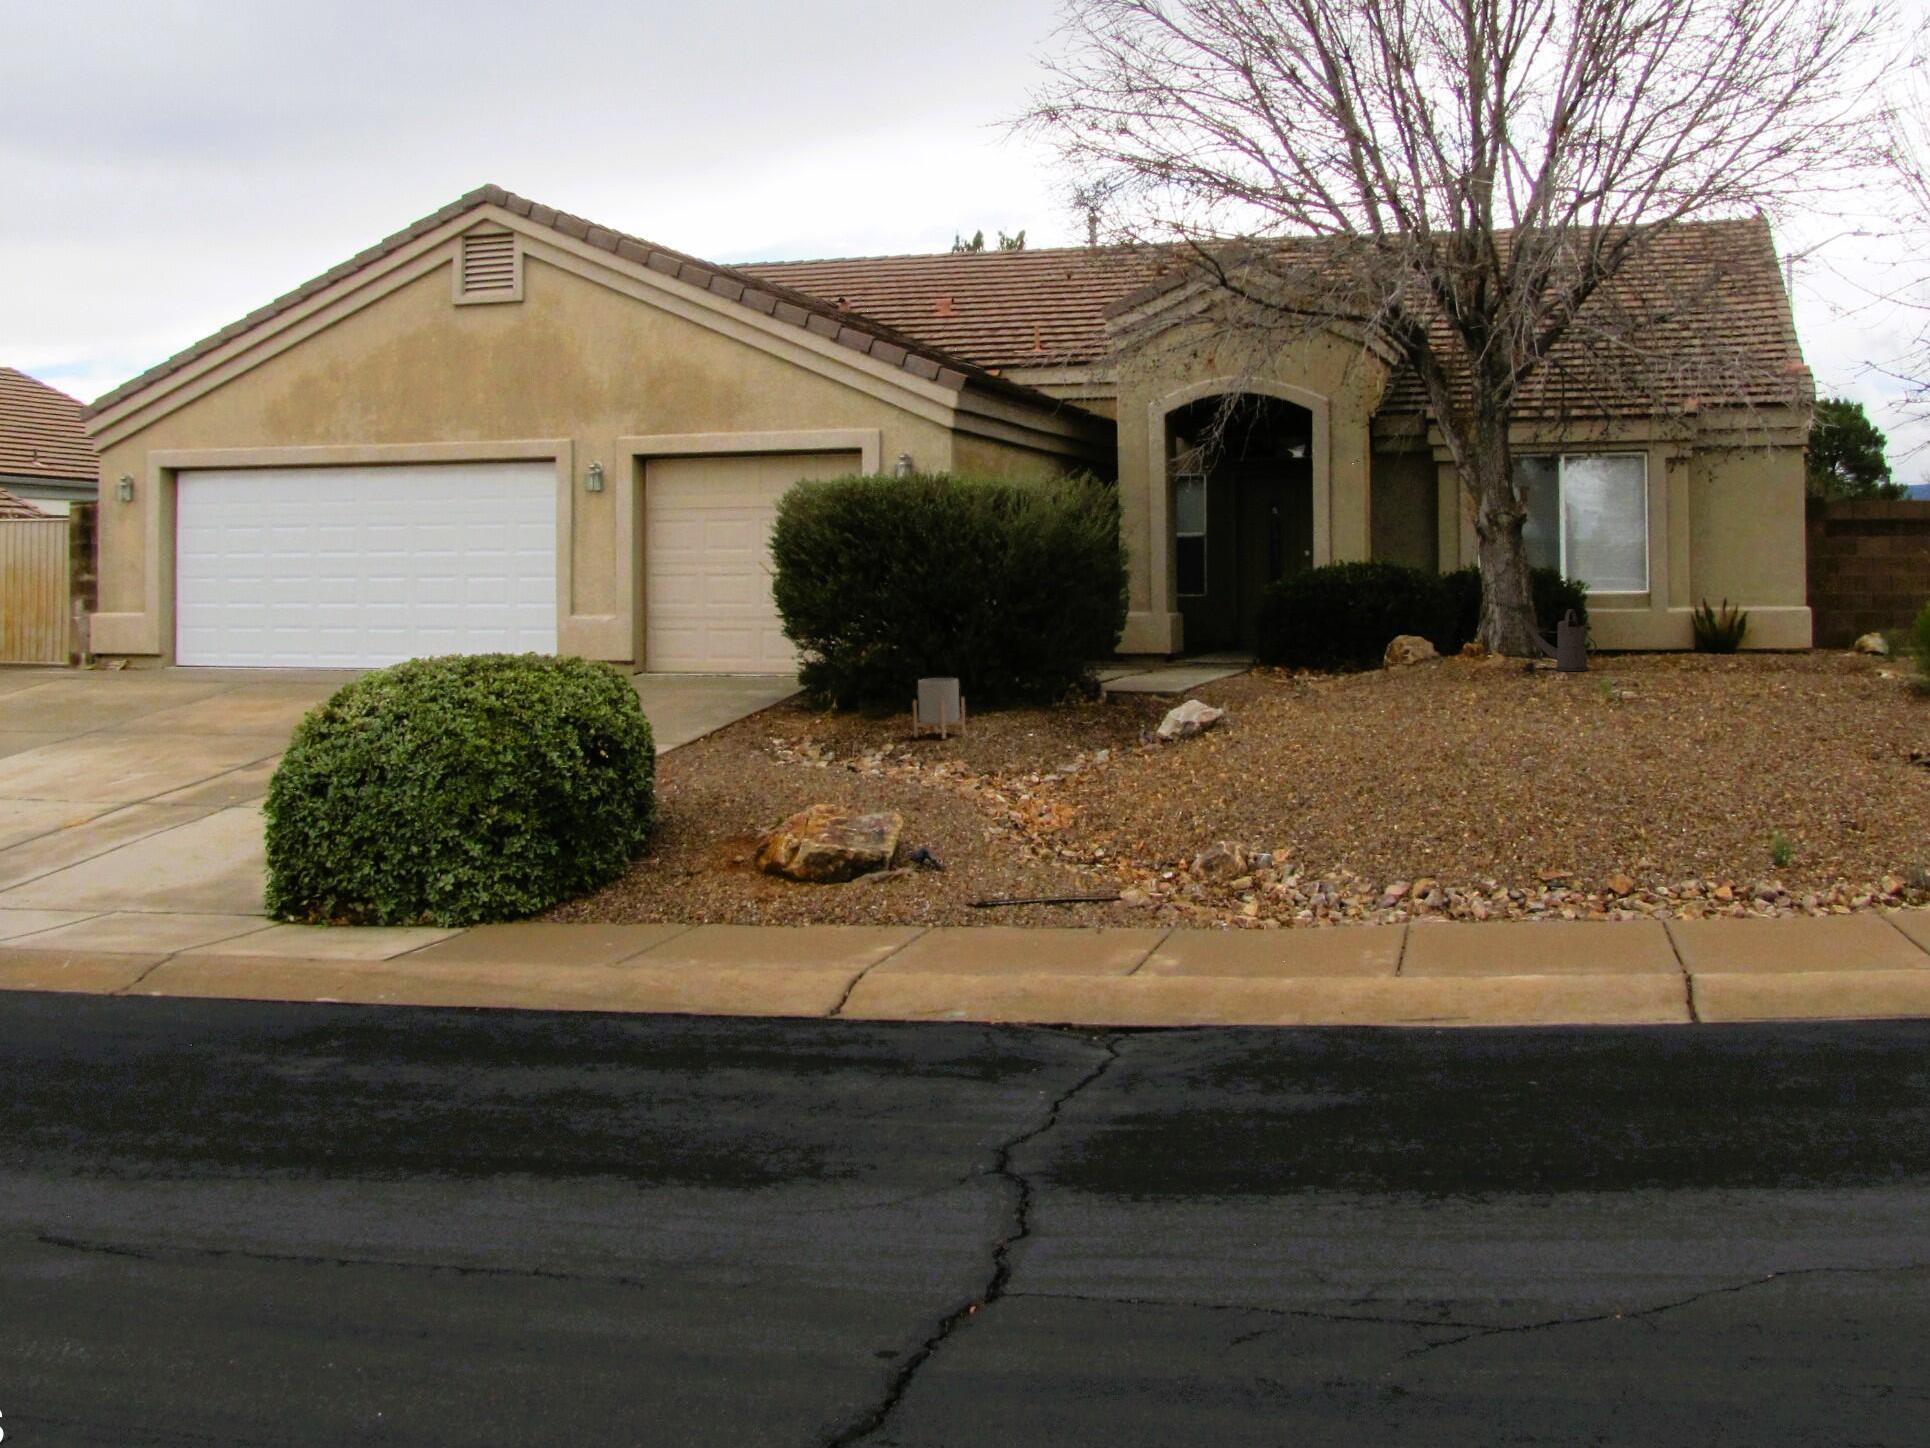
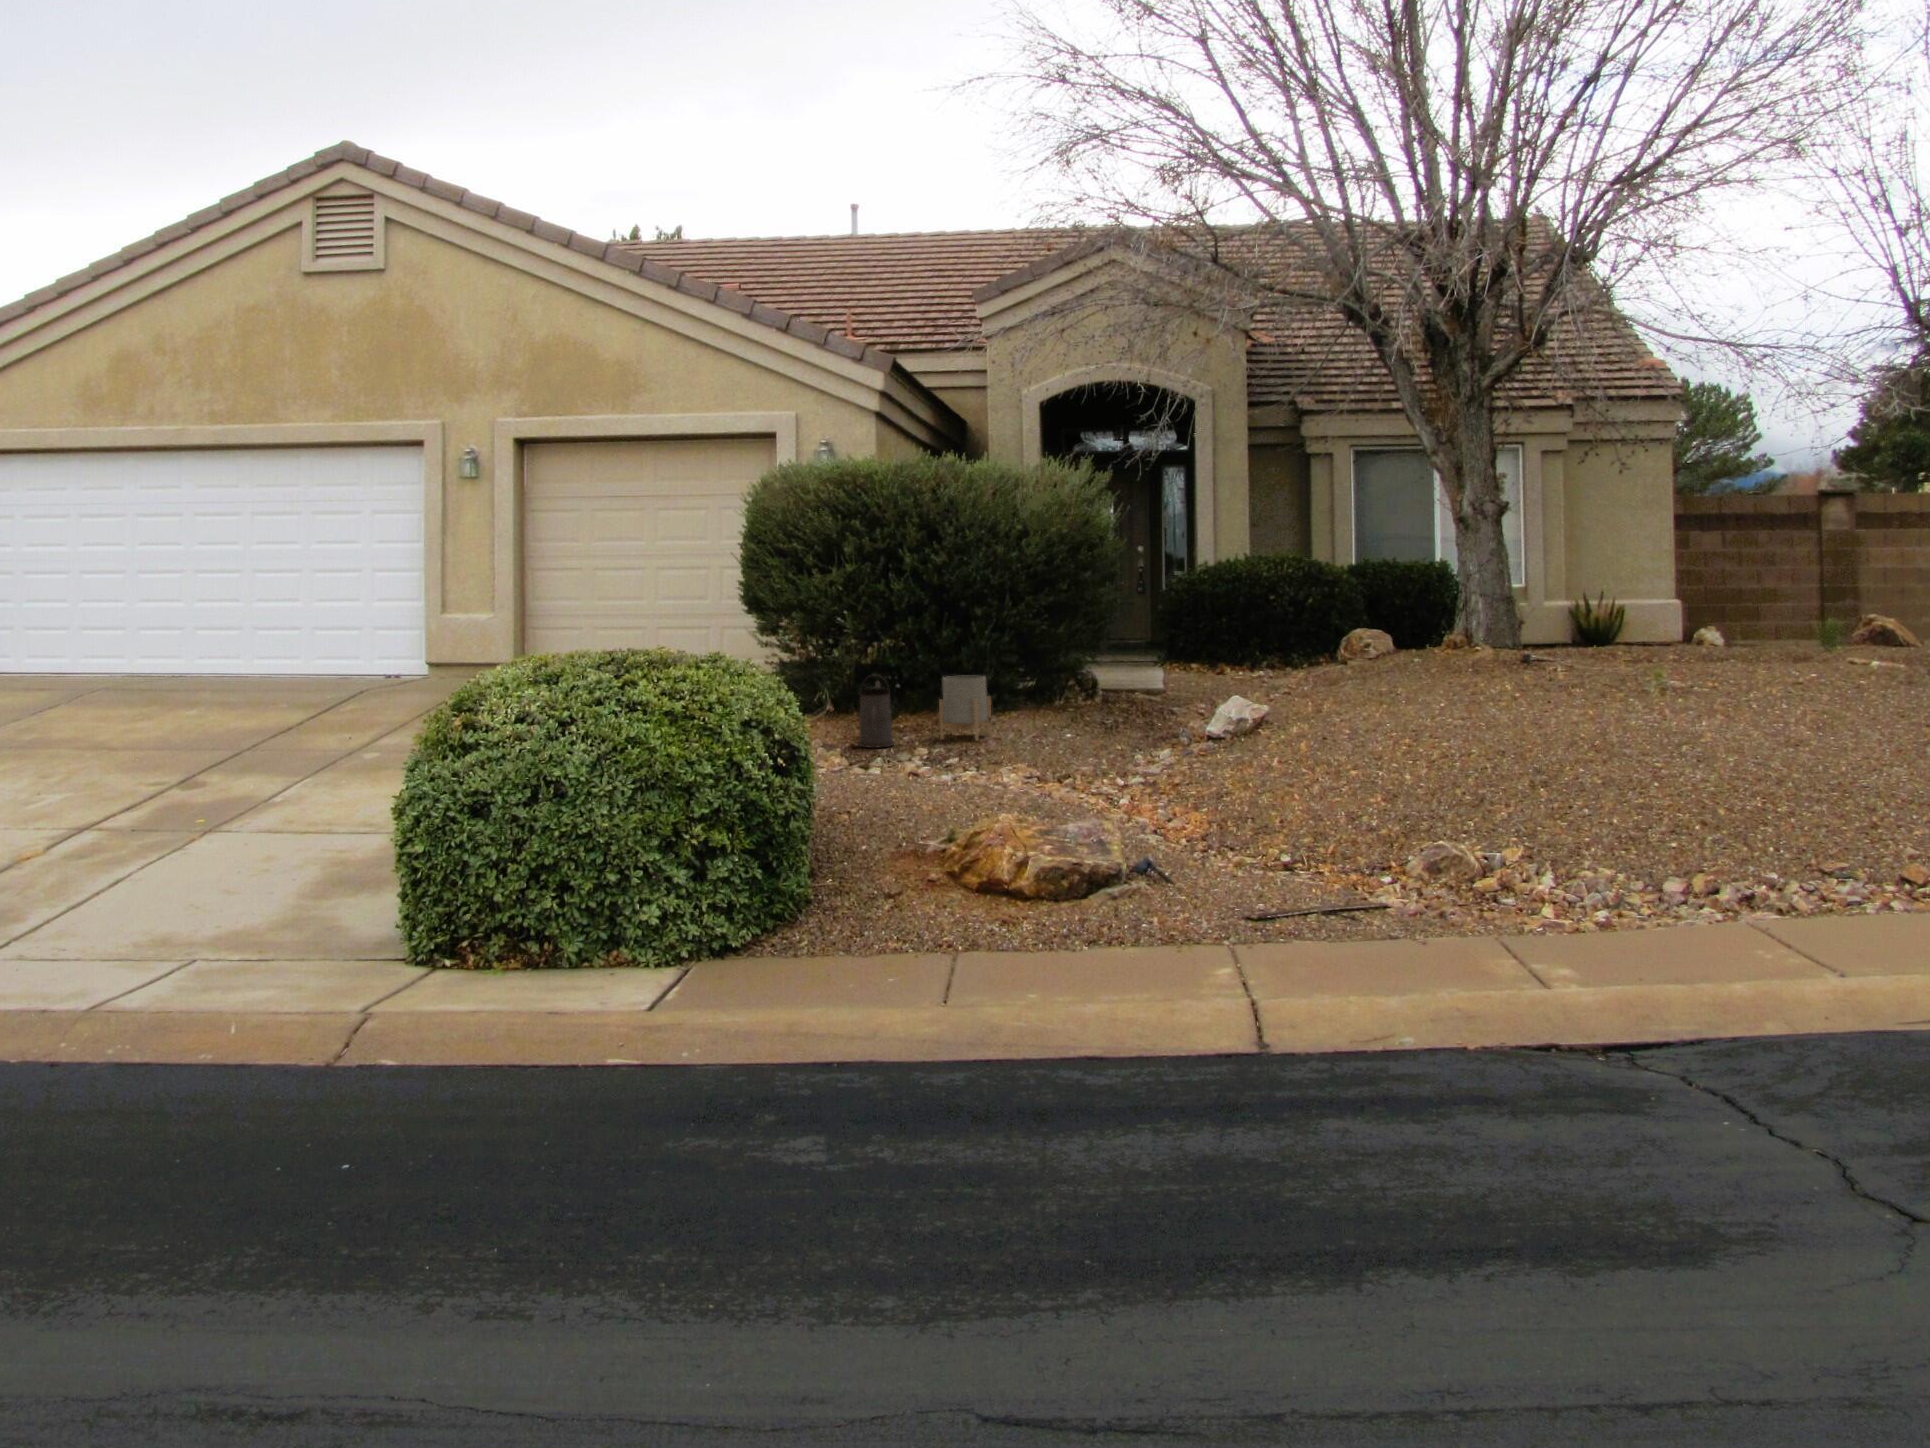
watering can: present [1522,609,1597,671] -> present [858,676,894,748]

